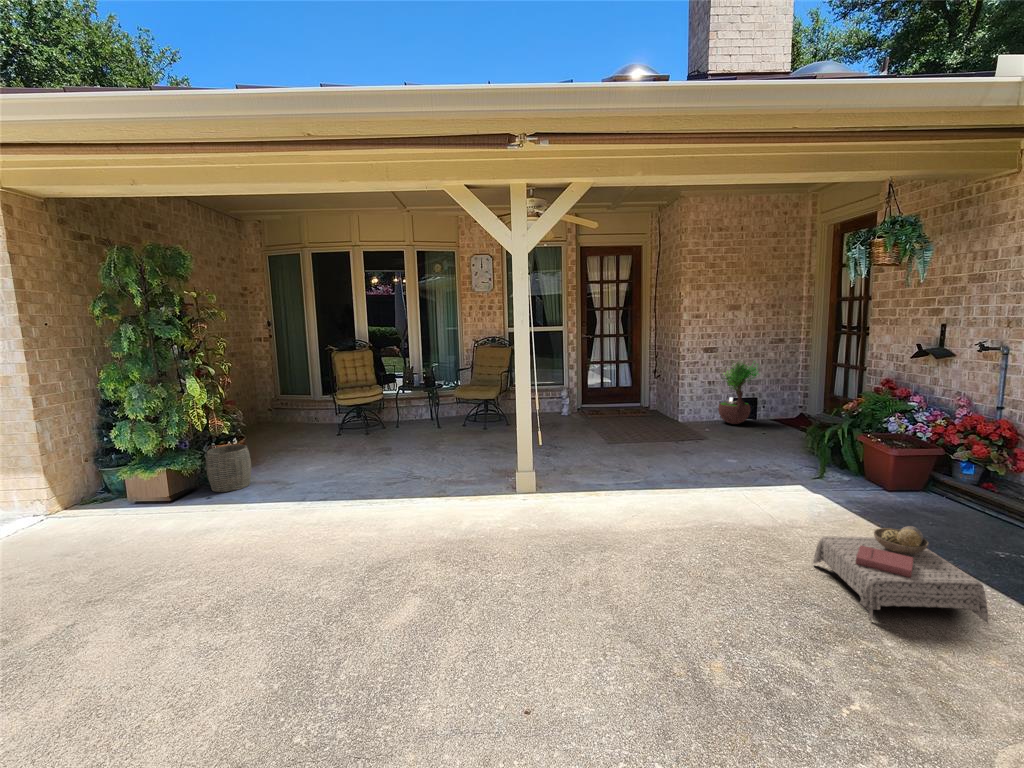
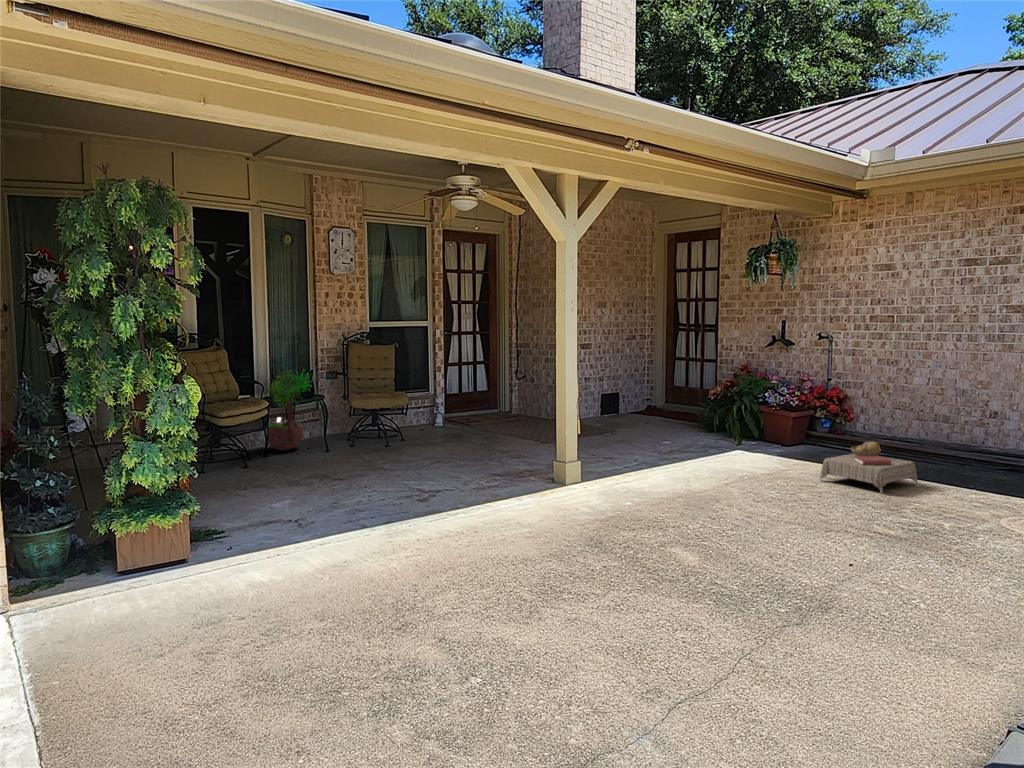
potted tree: present [718,362,758,424] -> present [264,372,309,450]
woven basket: present [206,445,251,492] -> none [189,473,249,539]

